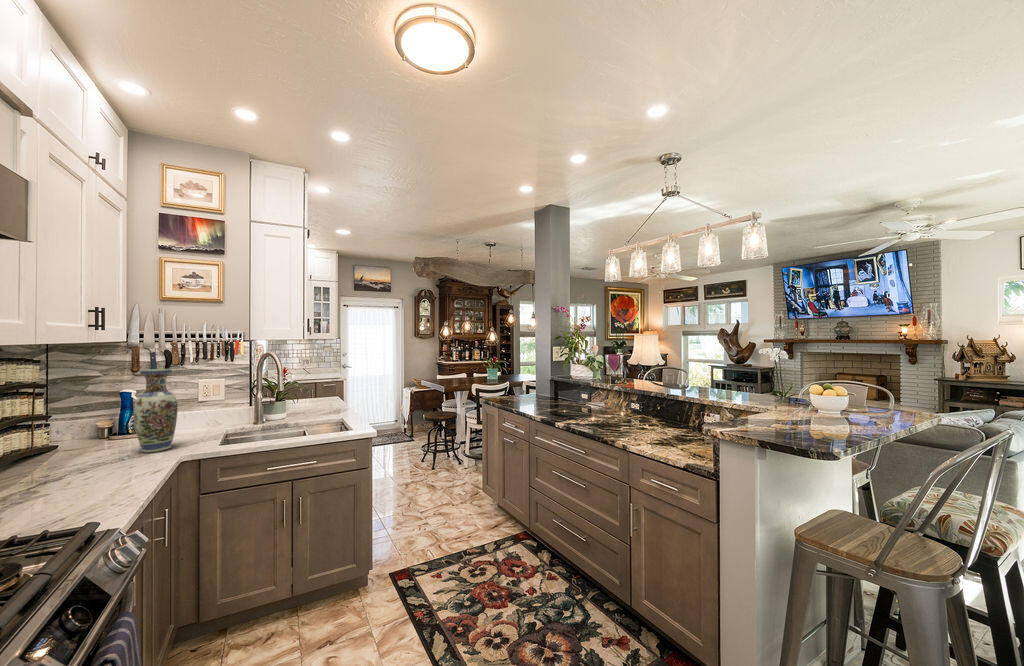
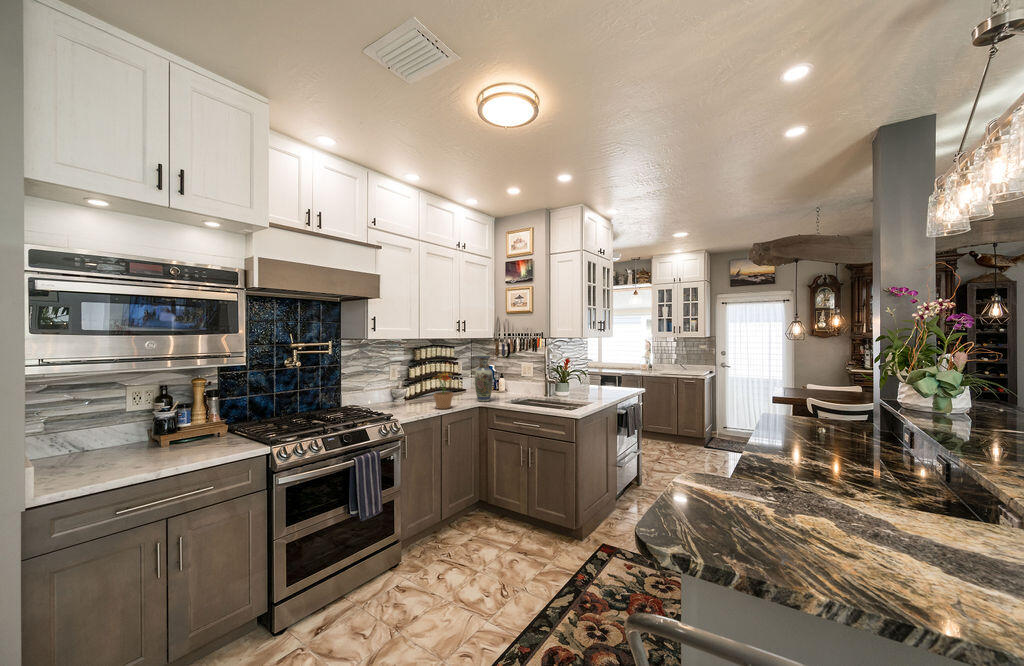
potted plant: none [67,404,132,484] -> present [433,373,453,409]

